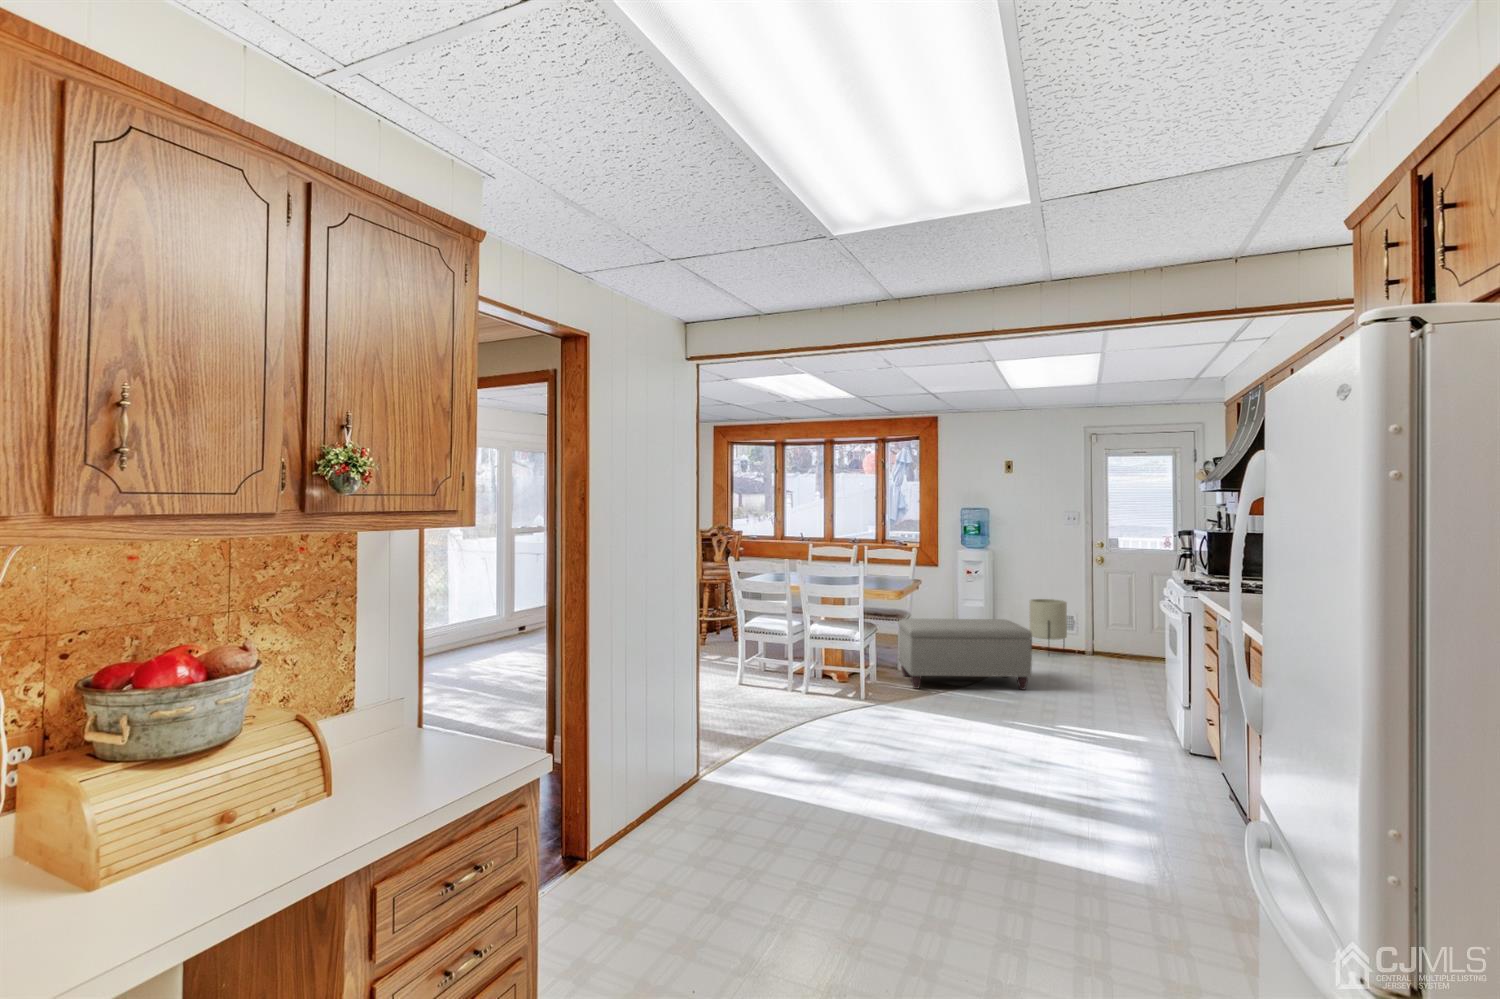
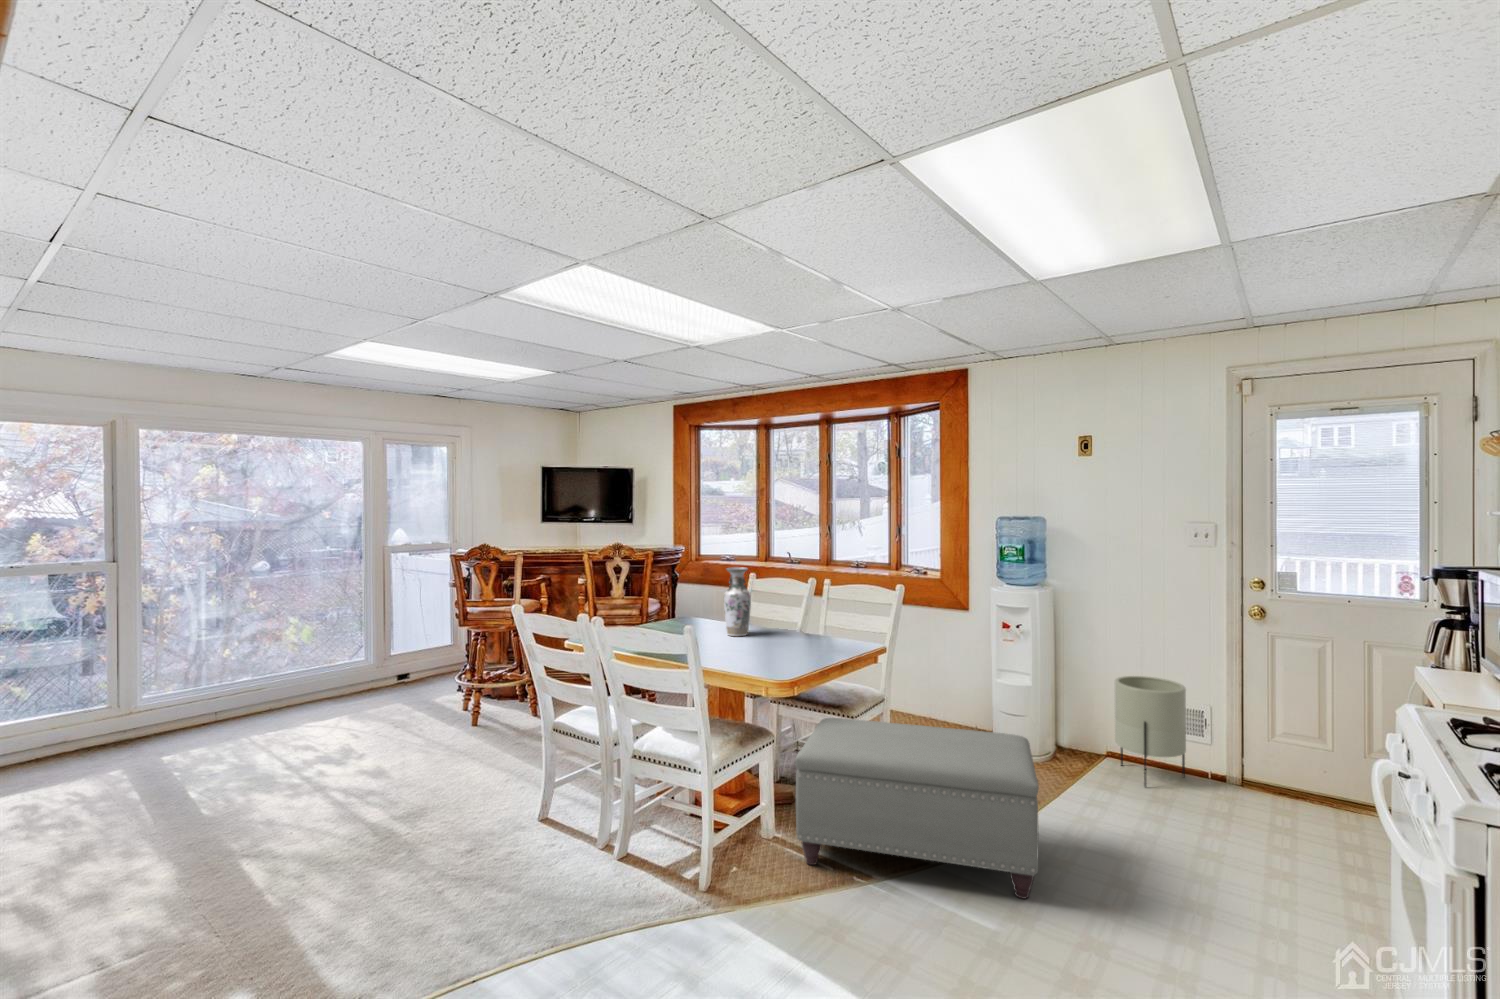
vase: none [820,538,837,580] -> present [724,567,751,636]

